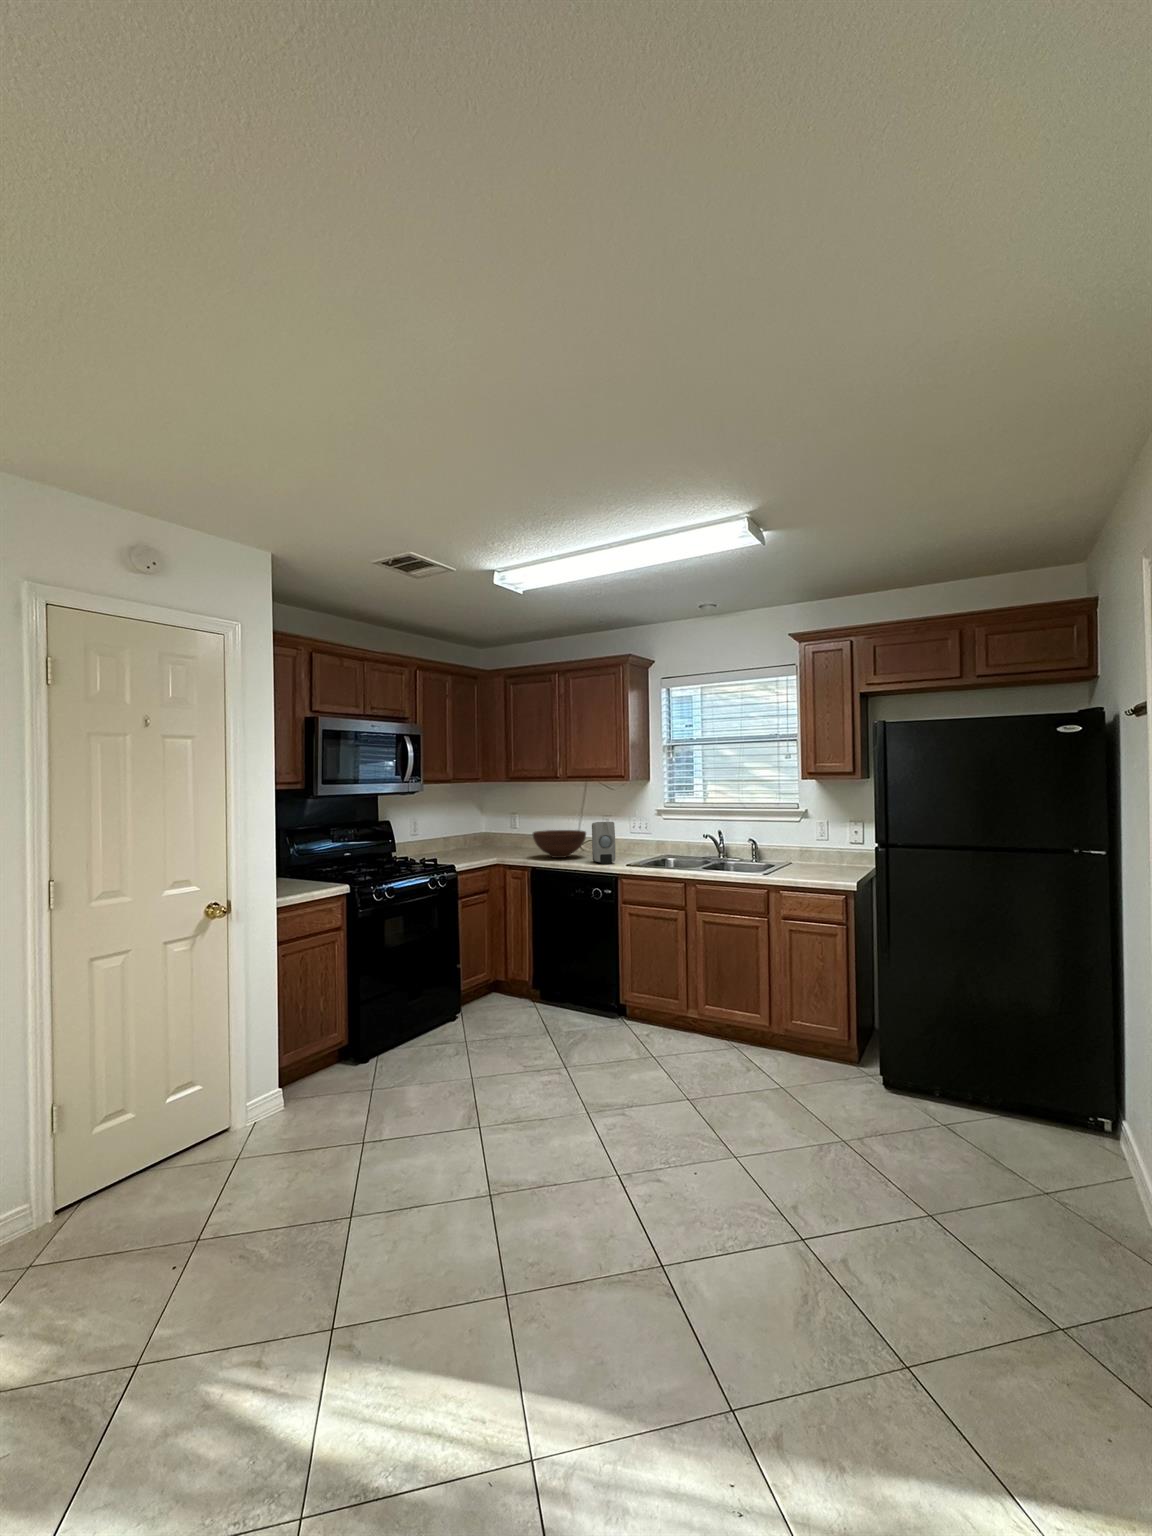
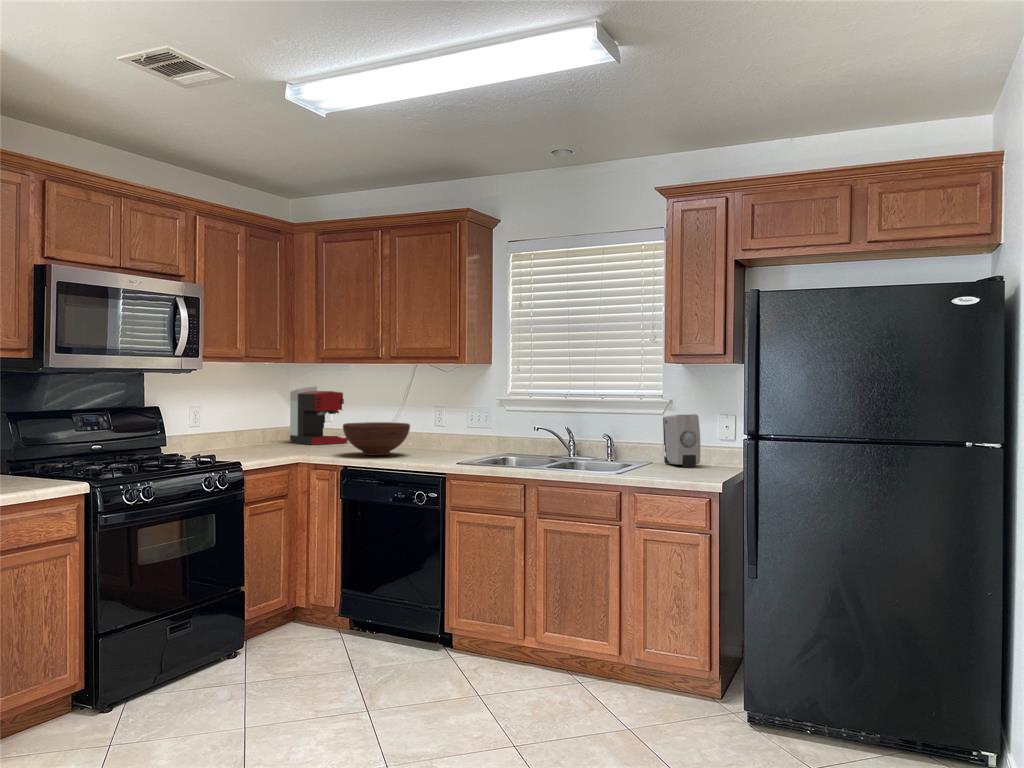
coffee maker: none [485,800,532,848] -> present [290,387,348,445]
soap dispenser: present [592,822,616,864] -> present [663,414,700,467]

